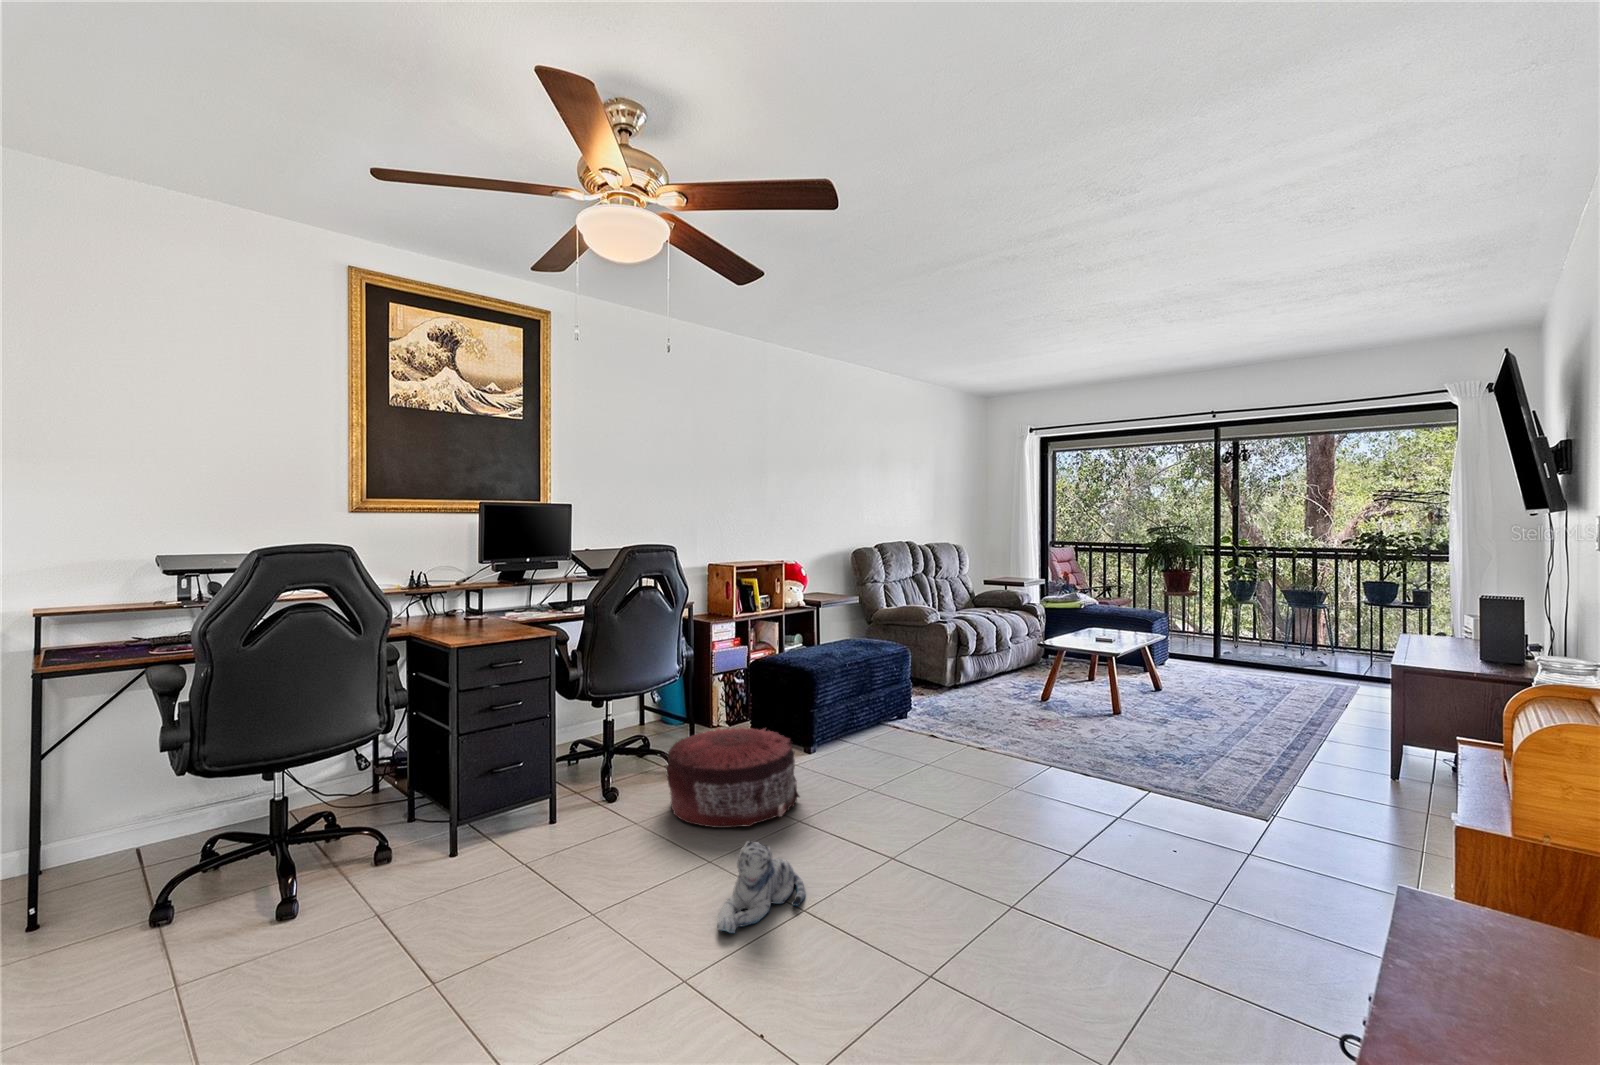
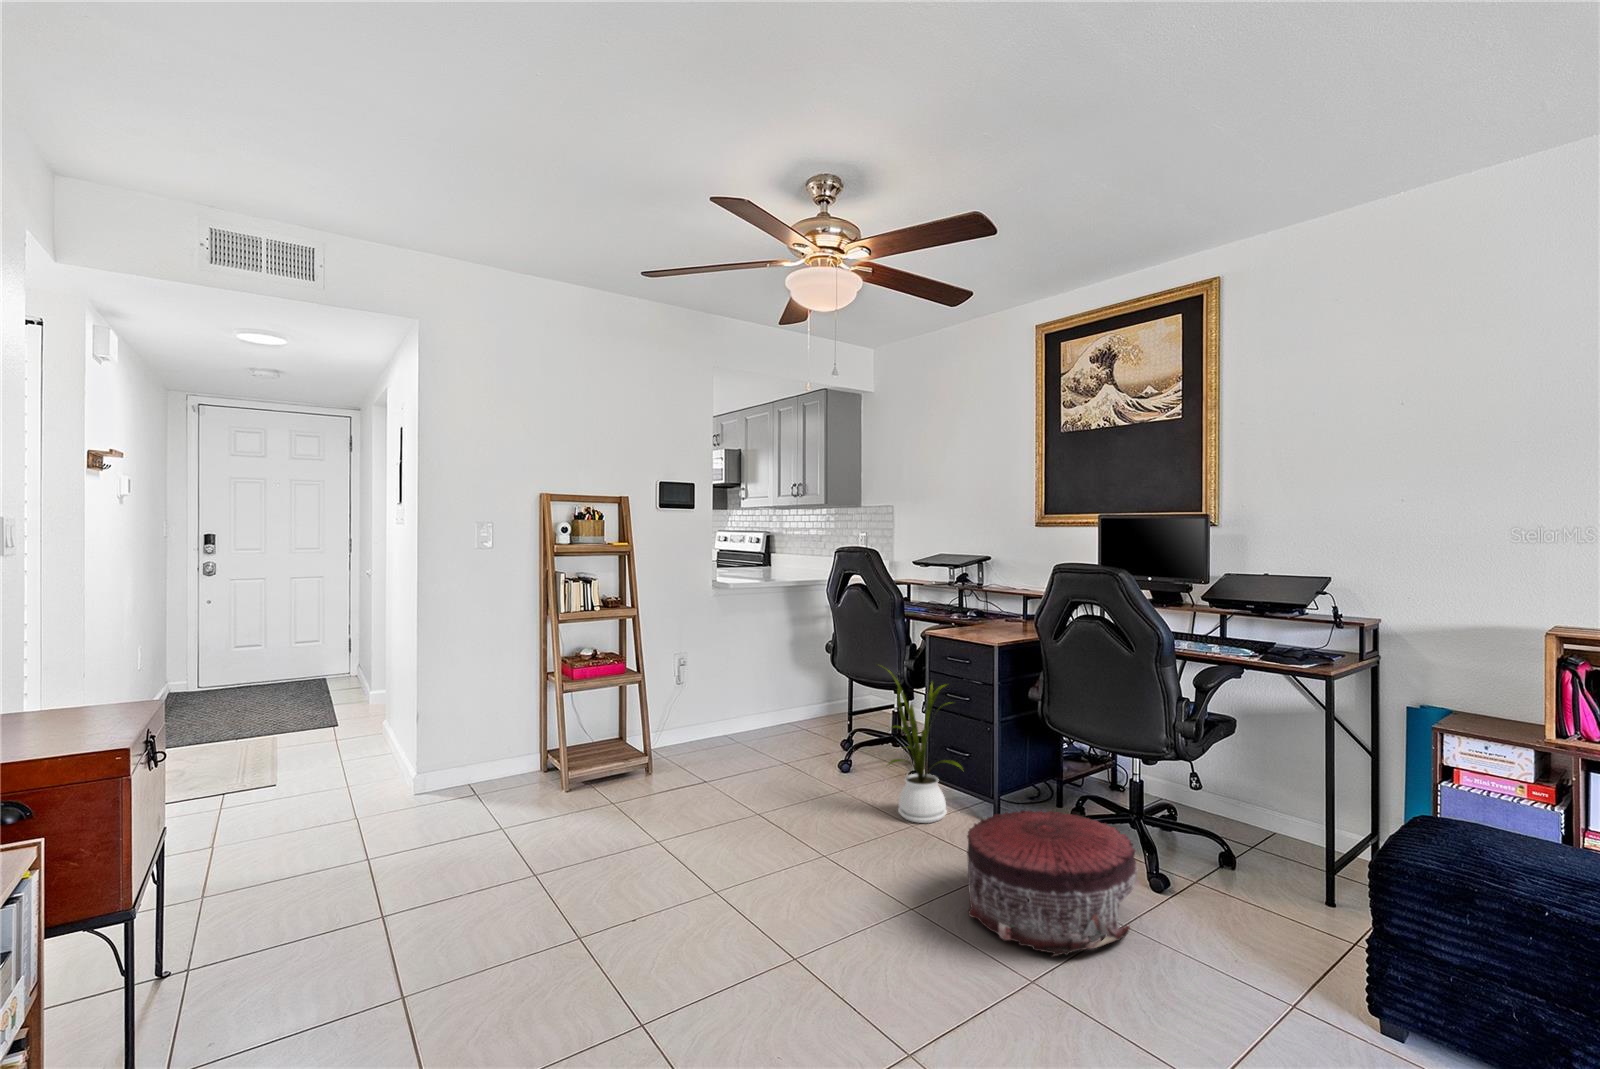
house plant: none [424,688,543,868] -> present [888,670,962,823]
plush toy: present [717,841,805,933] -> none [758,850,848,945]

